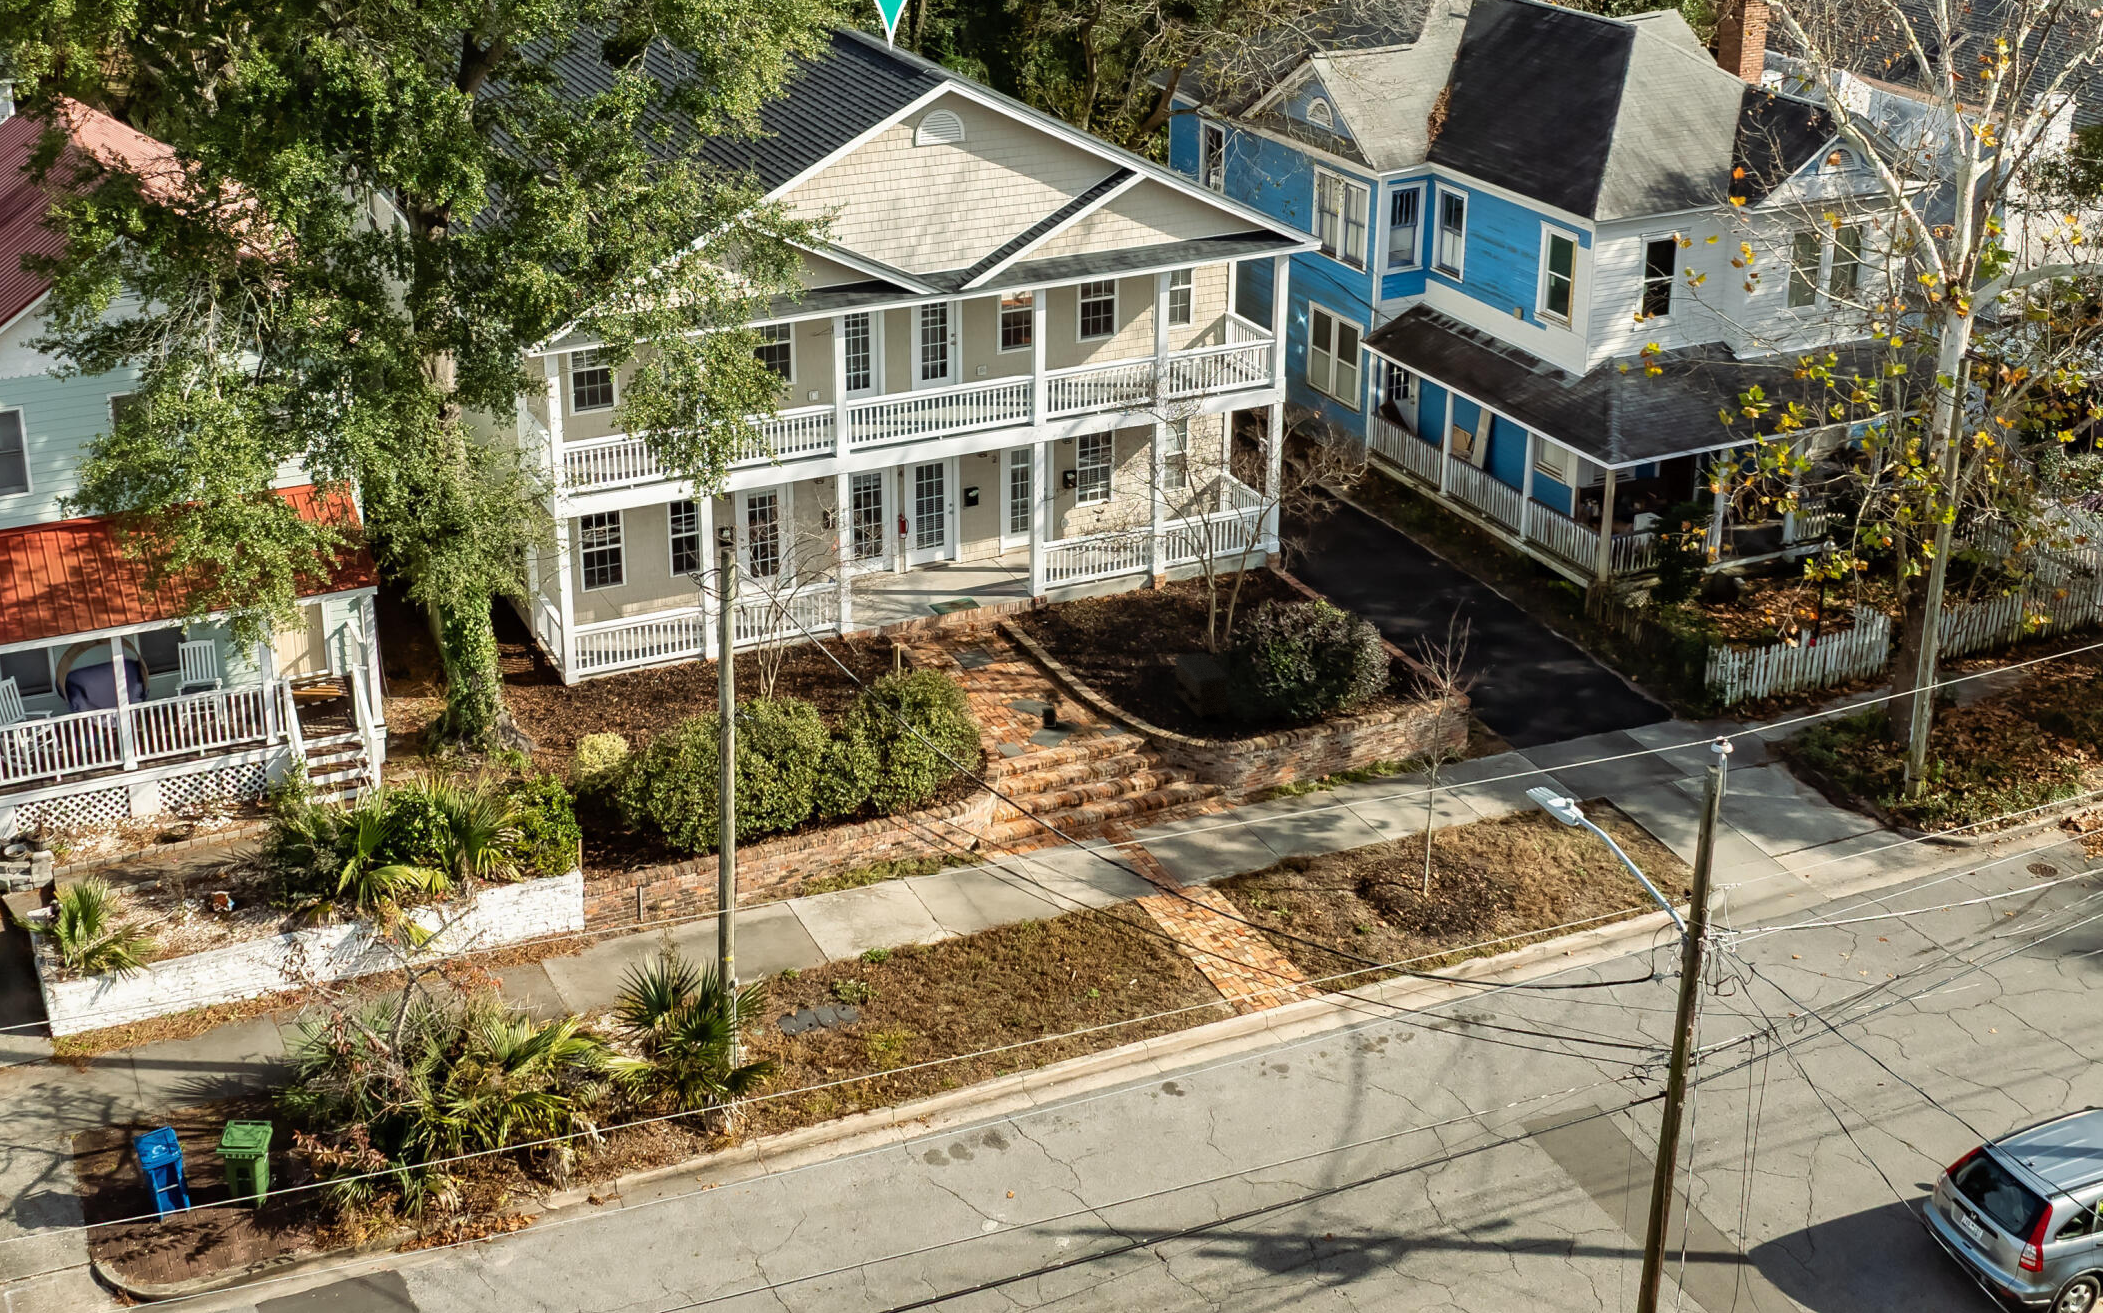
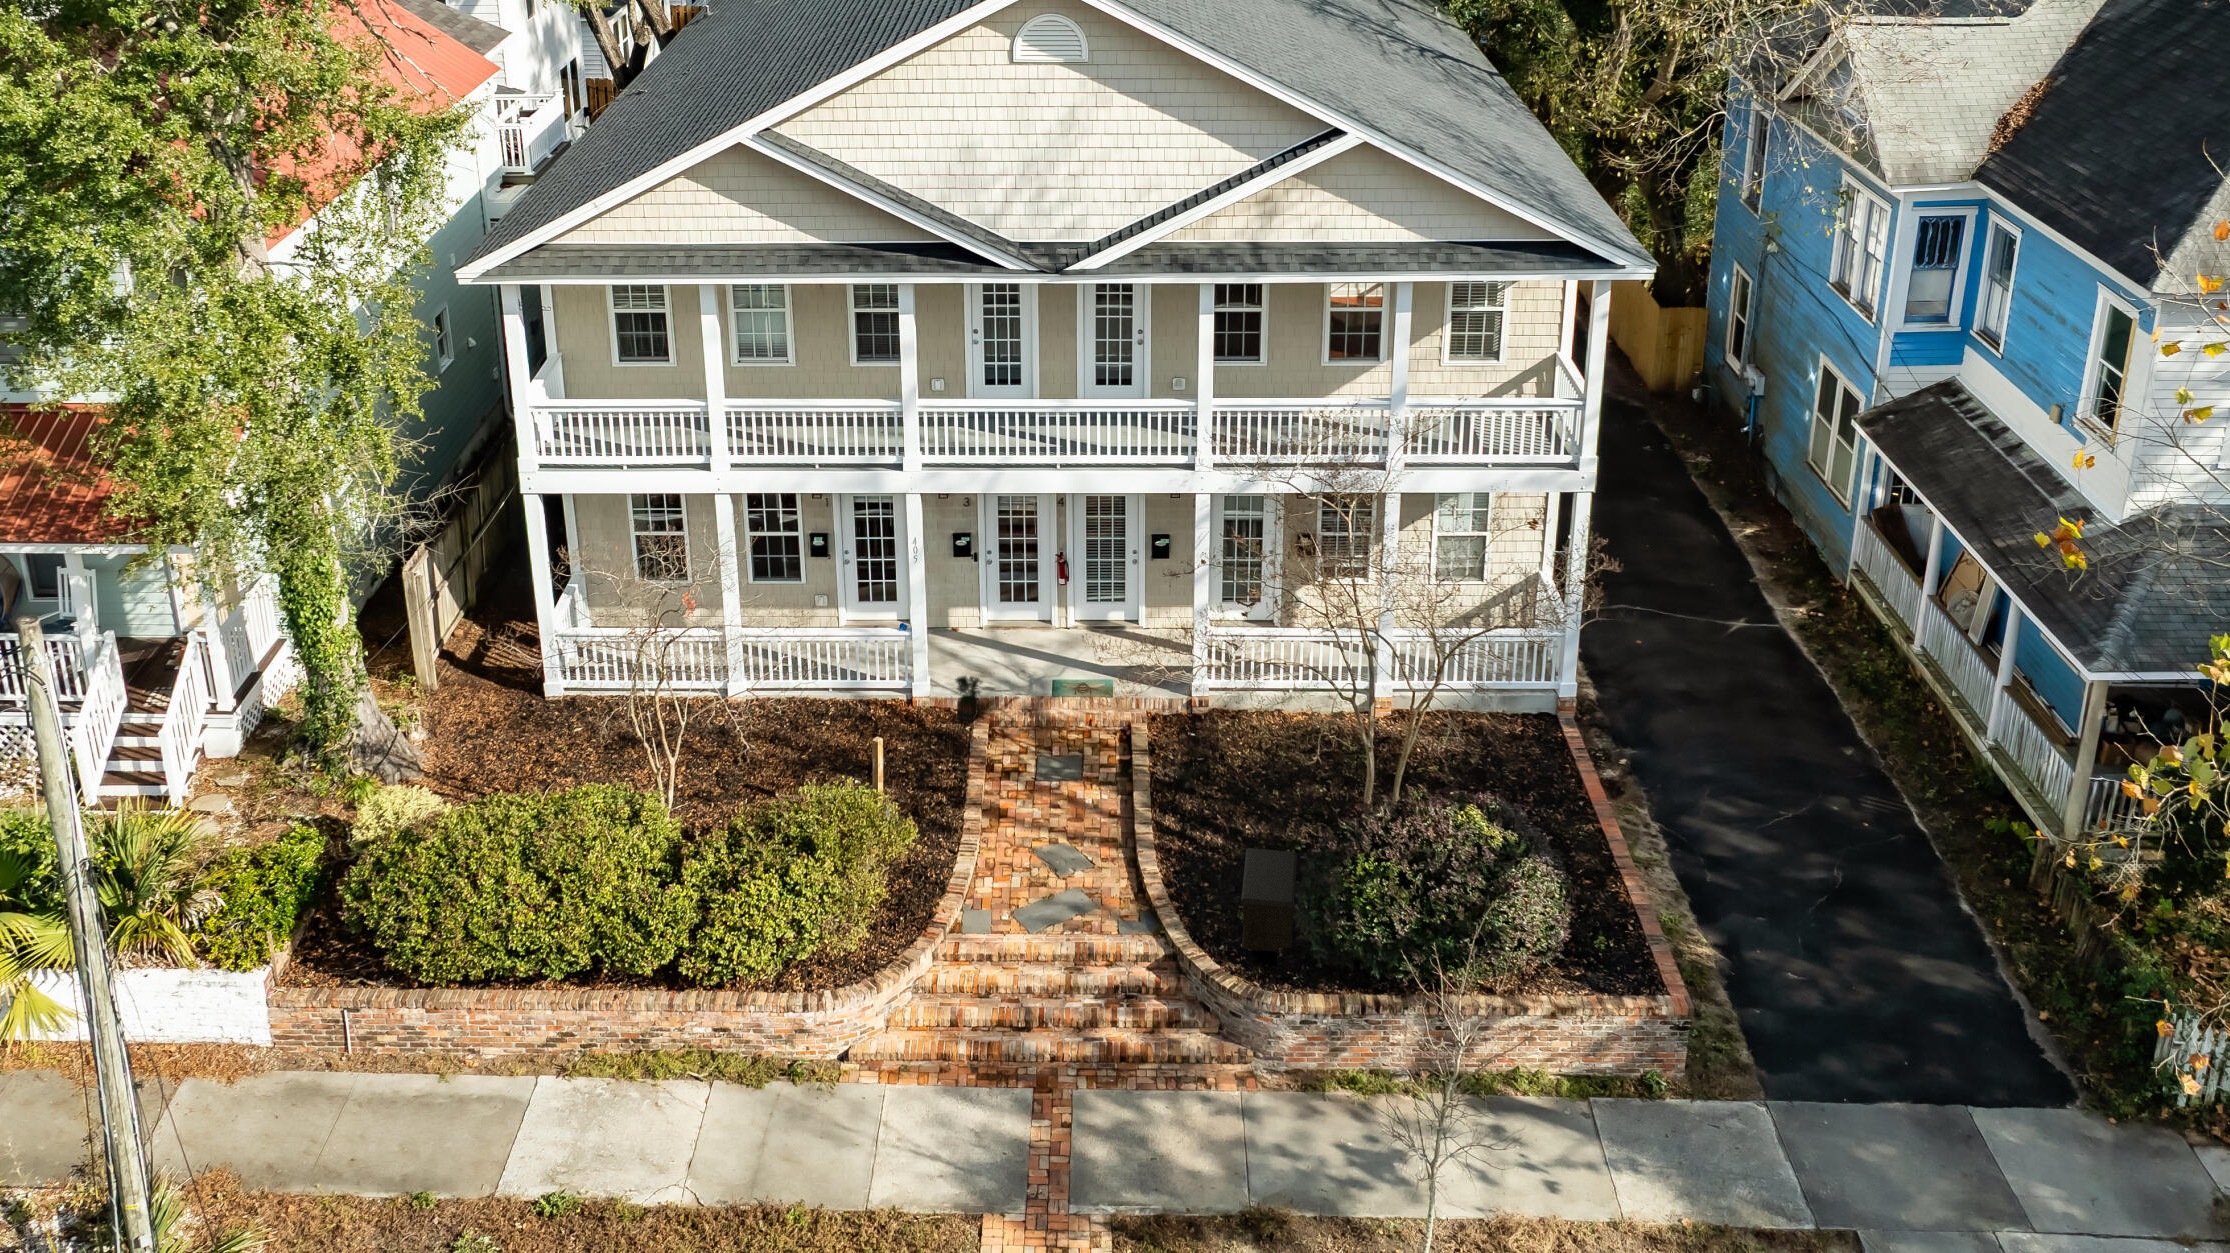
potted tree: present [1039,691,1063,728] -> present [955,676,983,721]

